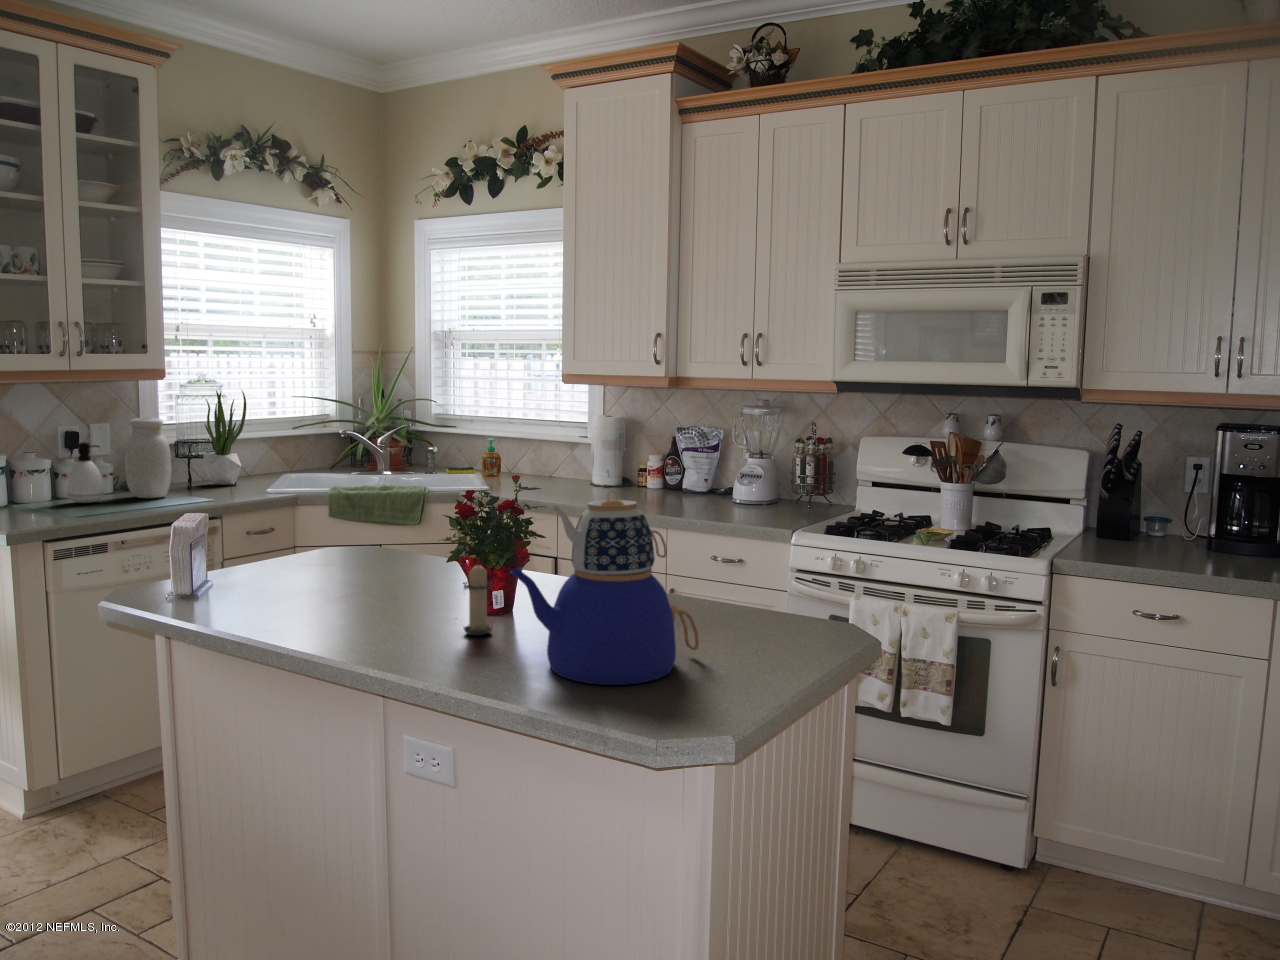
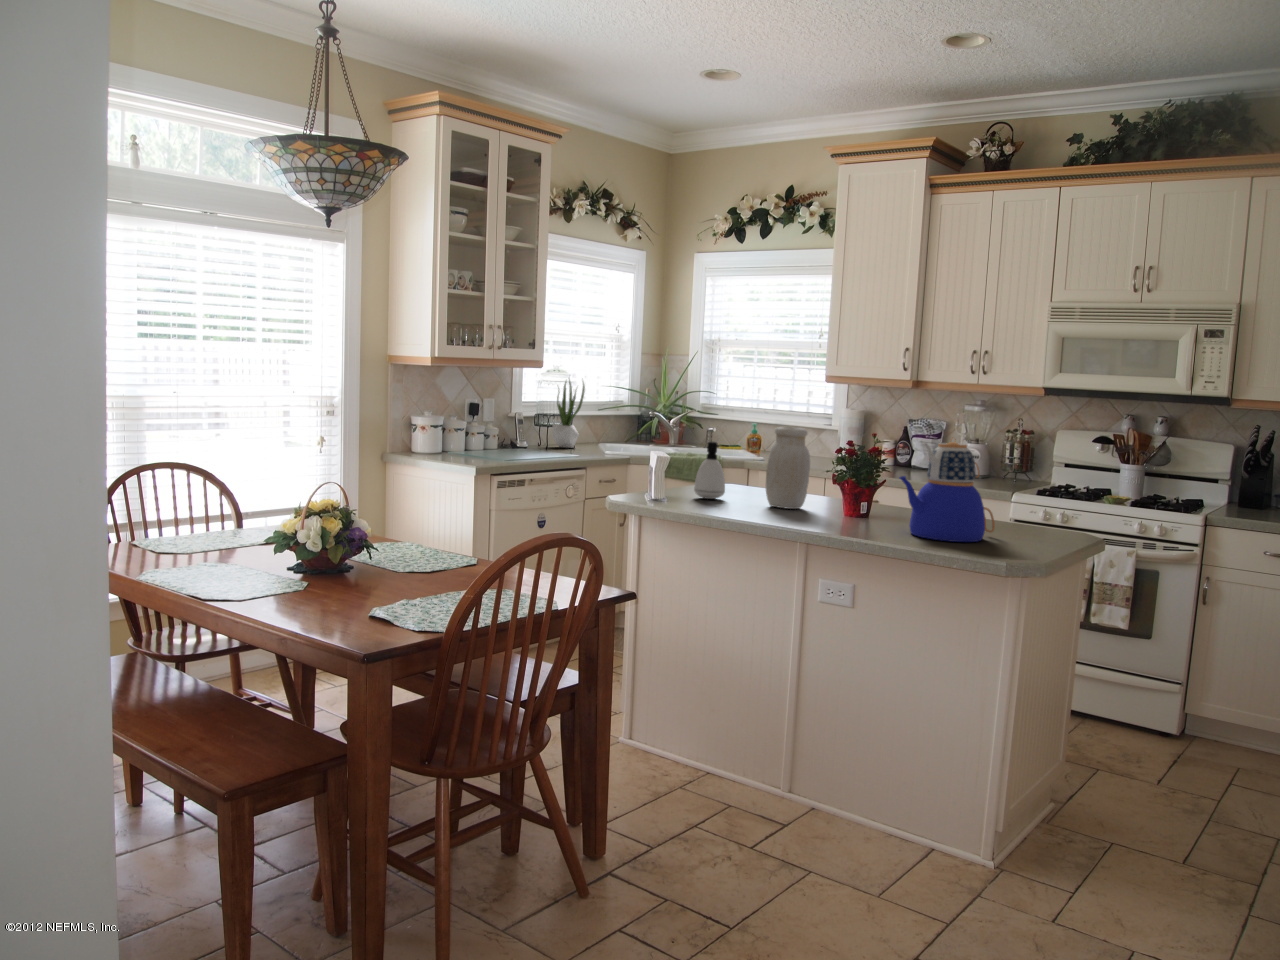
jar: present [125,418,171,498] -> present [766,427,810,509]
soap dispenser: present [67,442,104,503] -> present [694,442,728,499]
candle: present [463,564,493,635] -> none [844,478,867,522]

